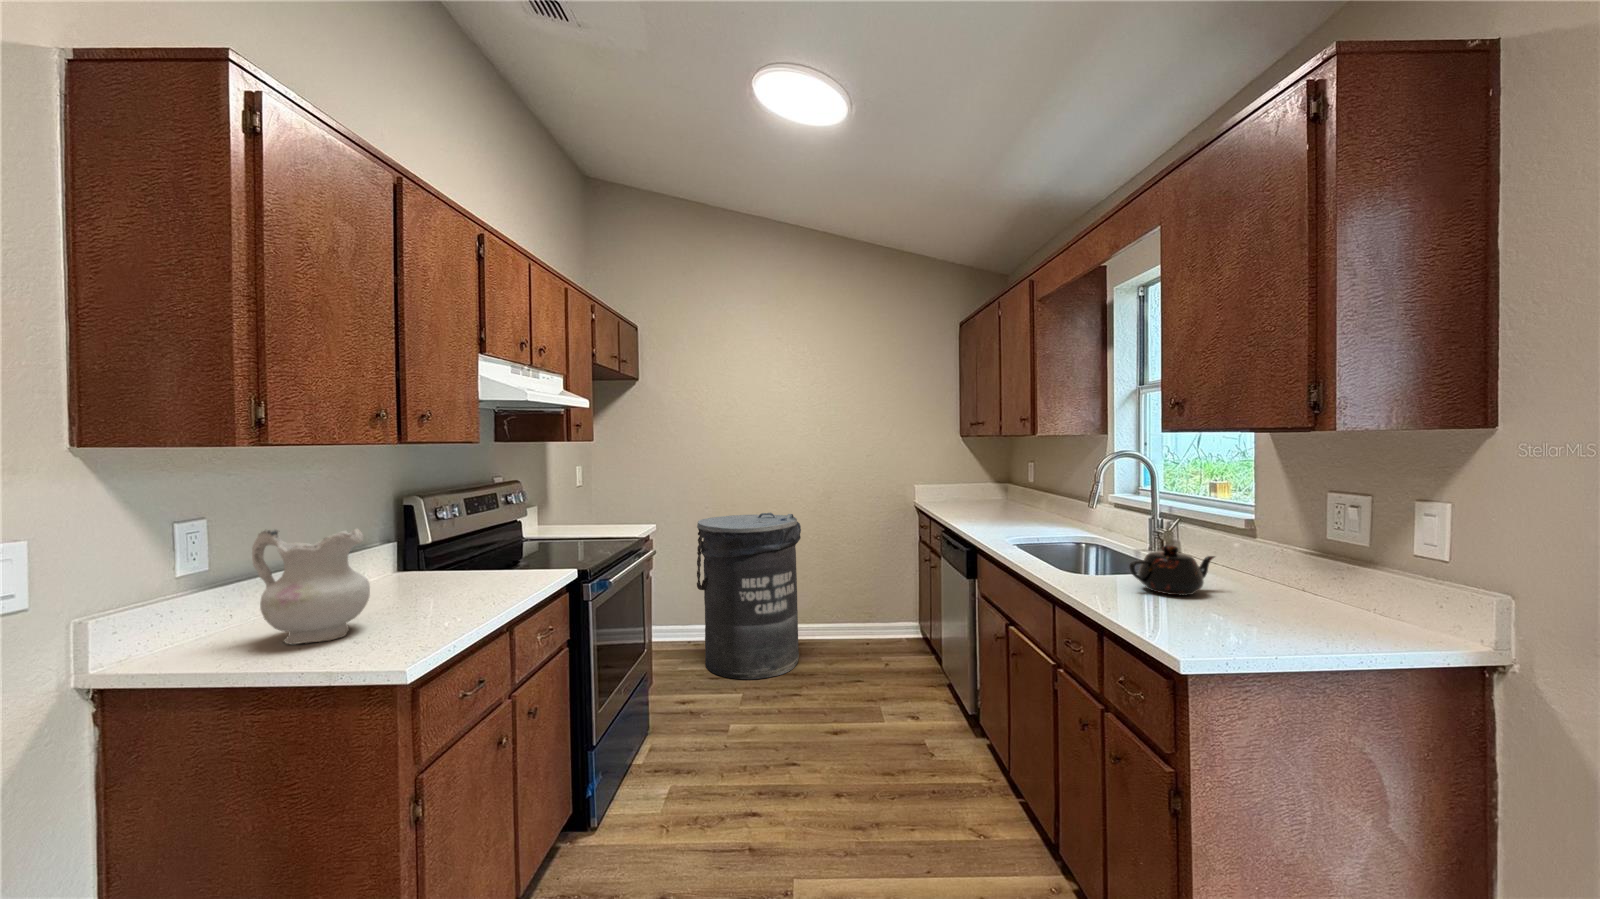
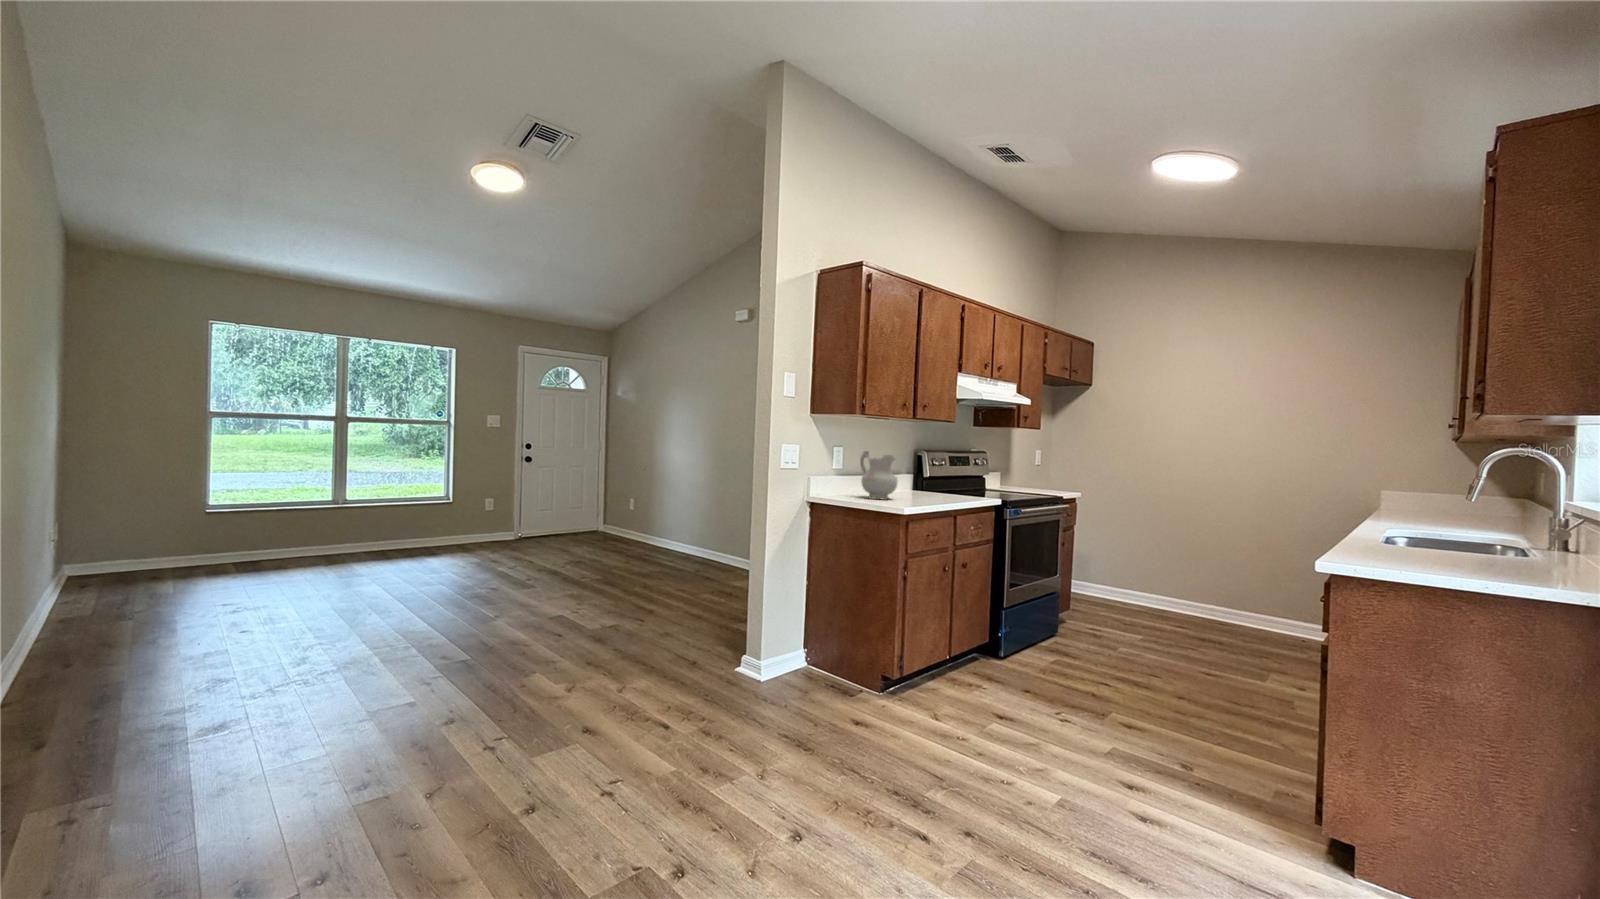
trash can: present [697,512,801,679] -> none [1125,505,1239,652]
teapot: present [1129,545,1215,595] -> none [1411,529,1528,573]

